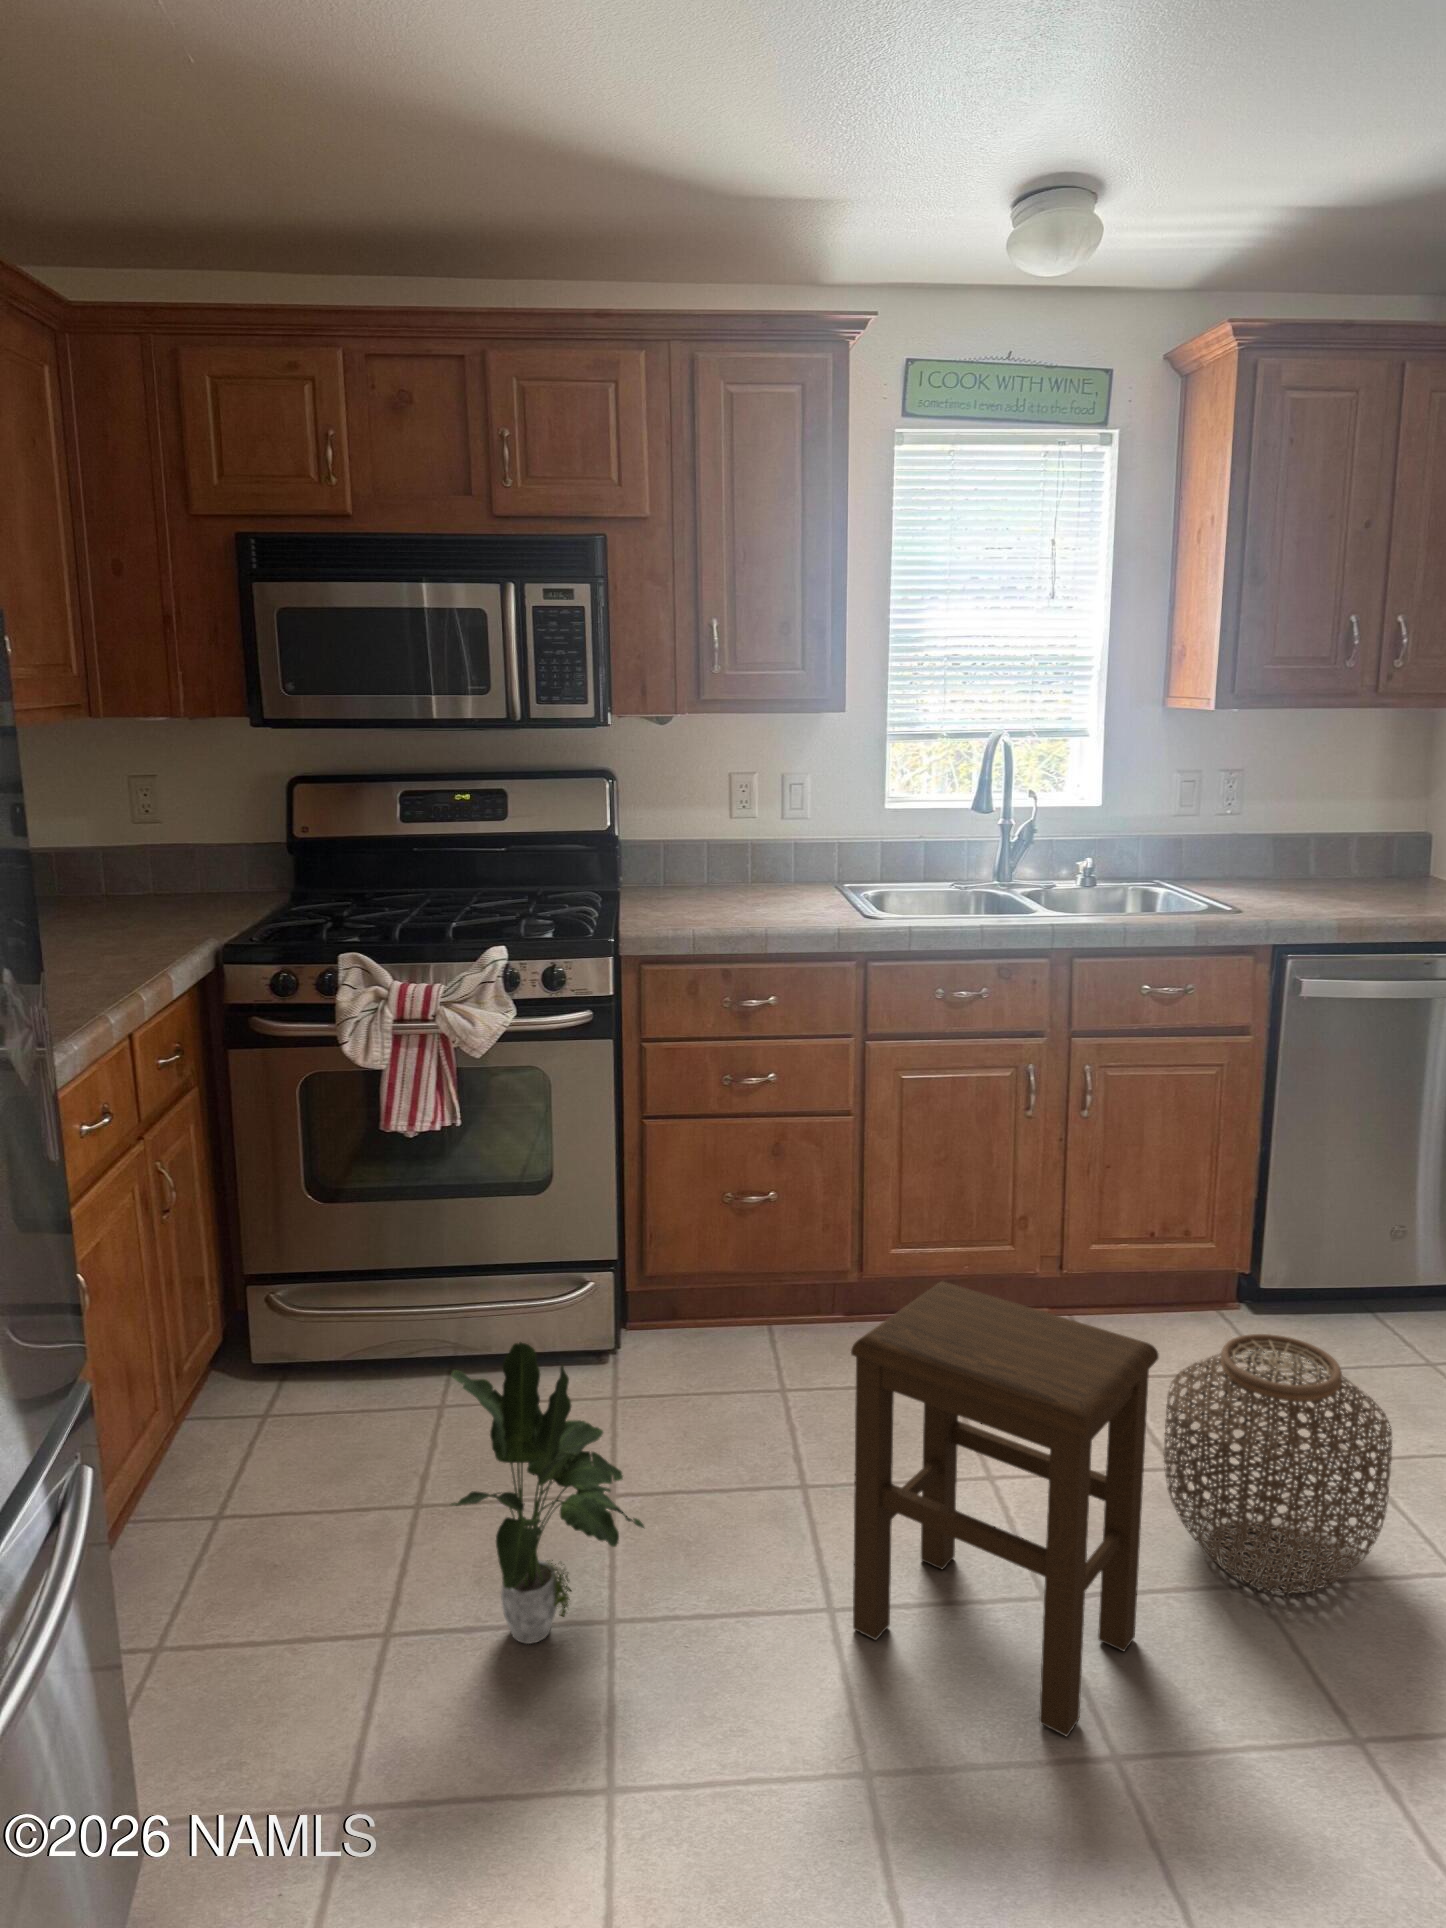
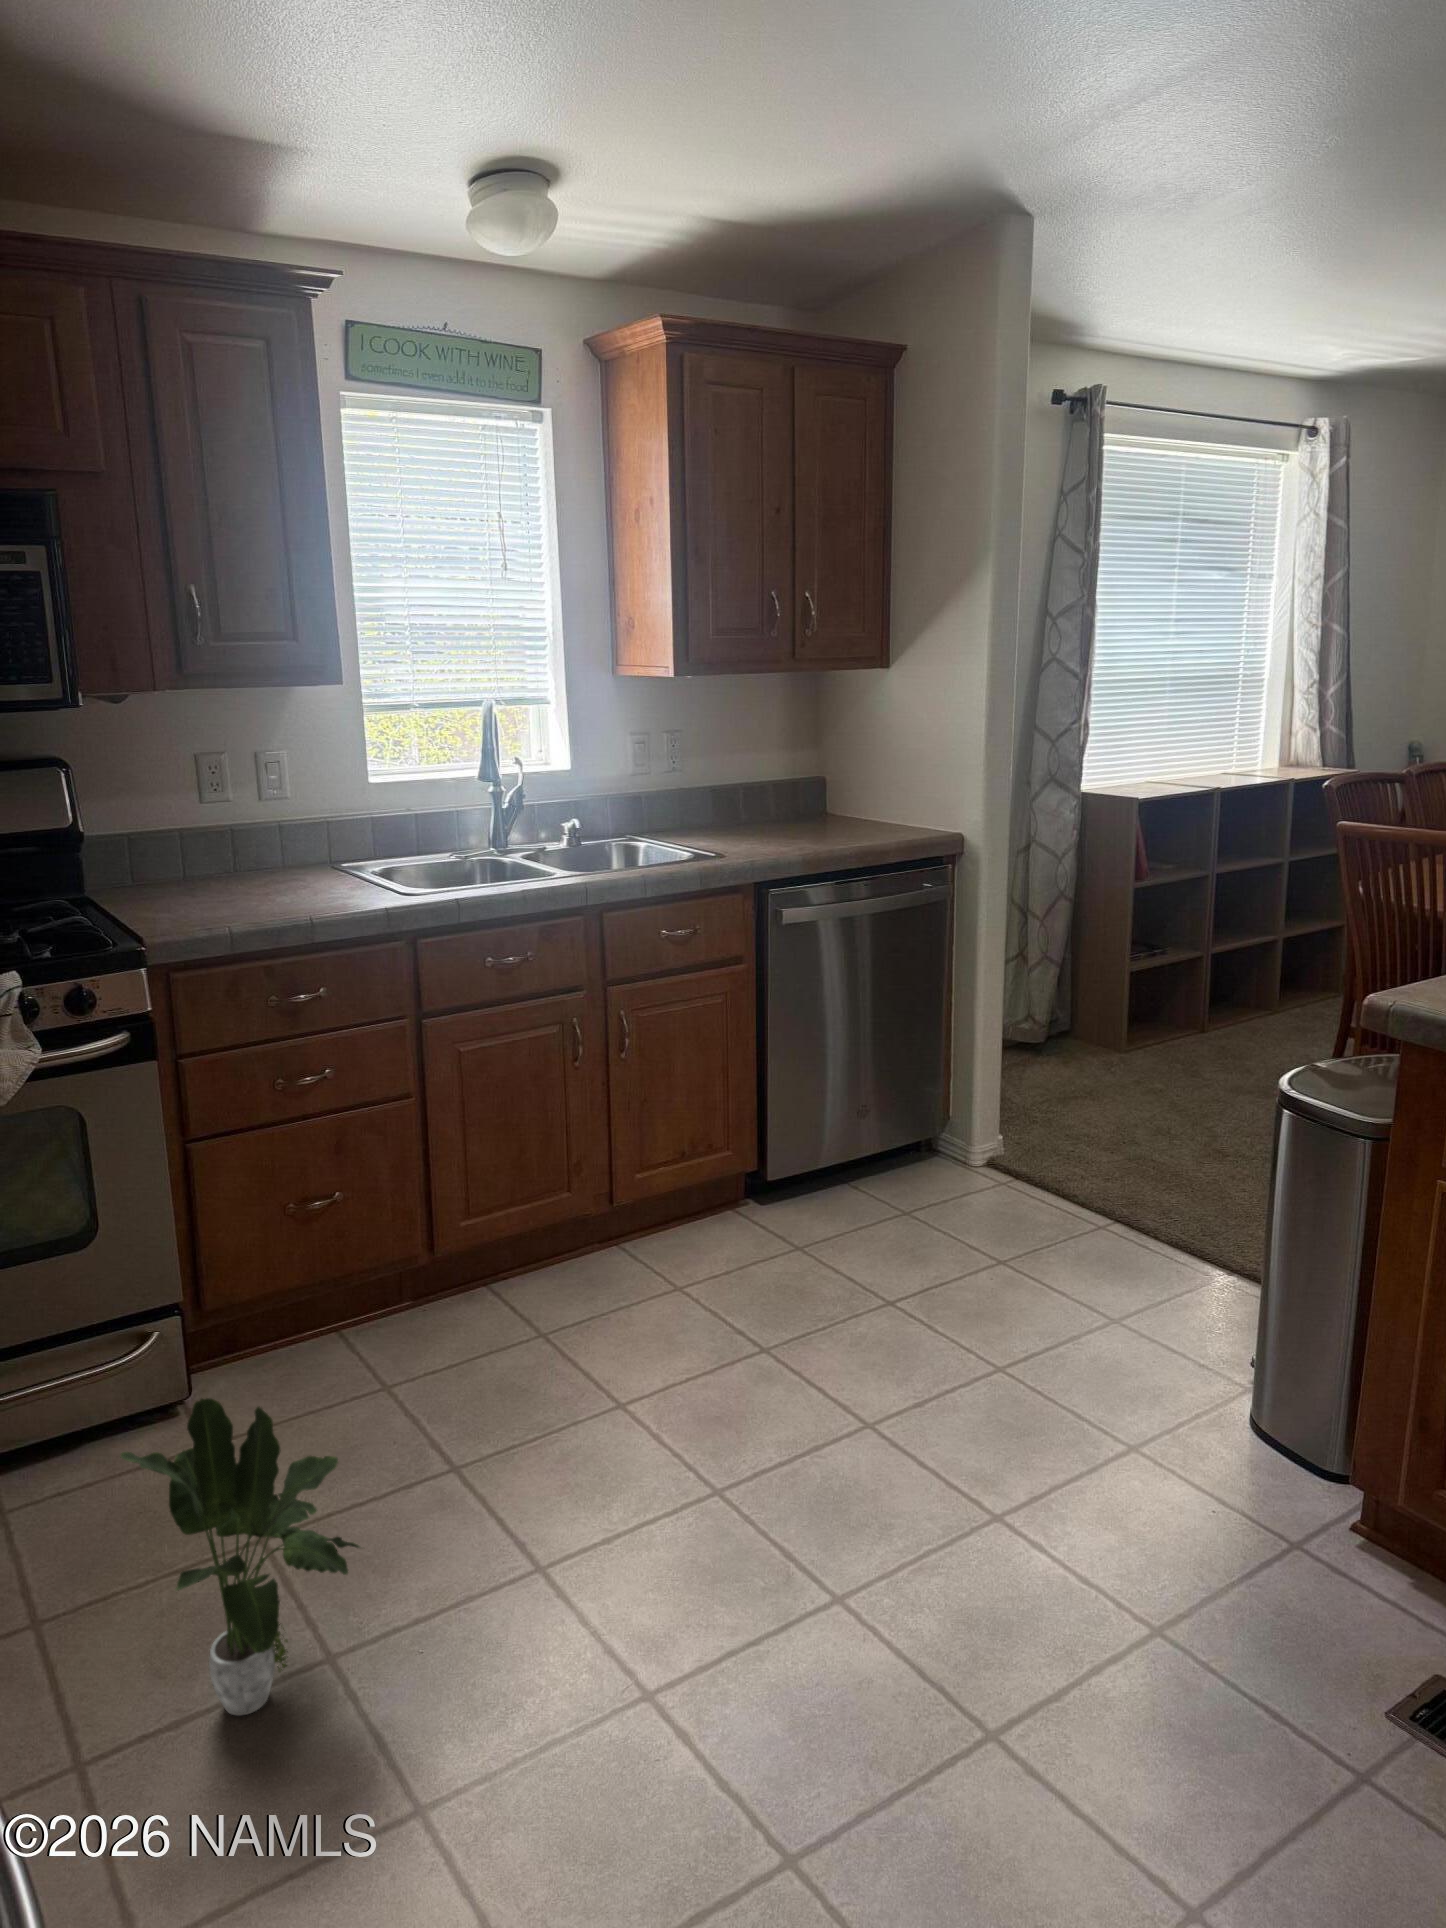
stool: present [851,1281,1159,1736] -> none [550,1229,802,1586]
woven basket: present [1164,1334,1392,1593] -> none [776,1208,952,1419]

